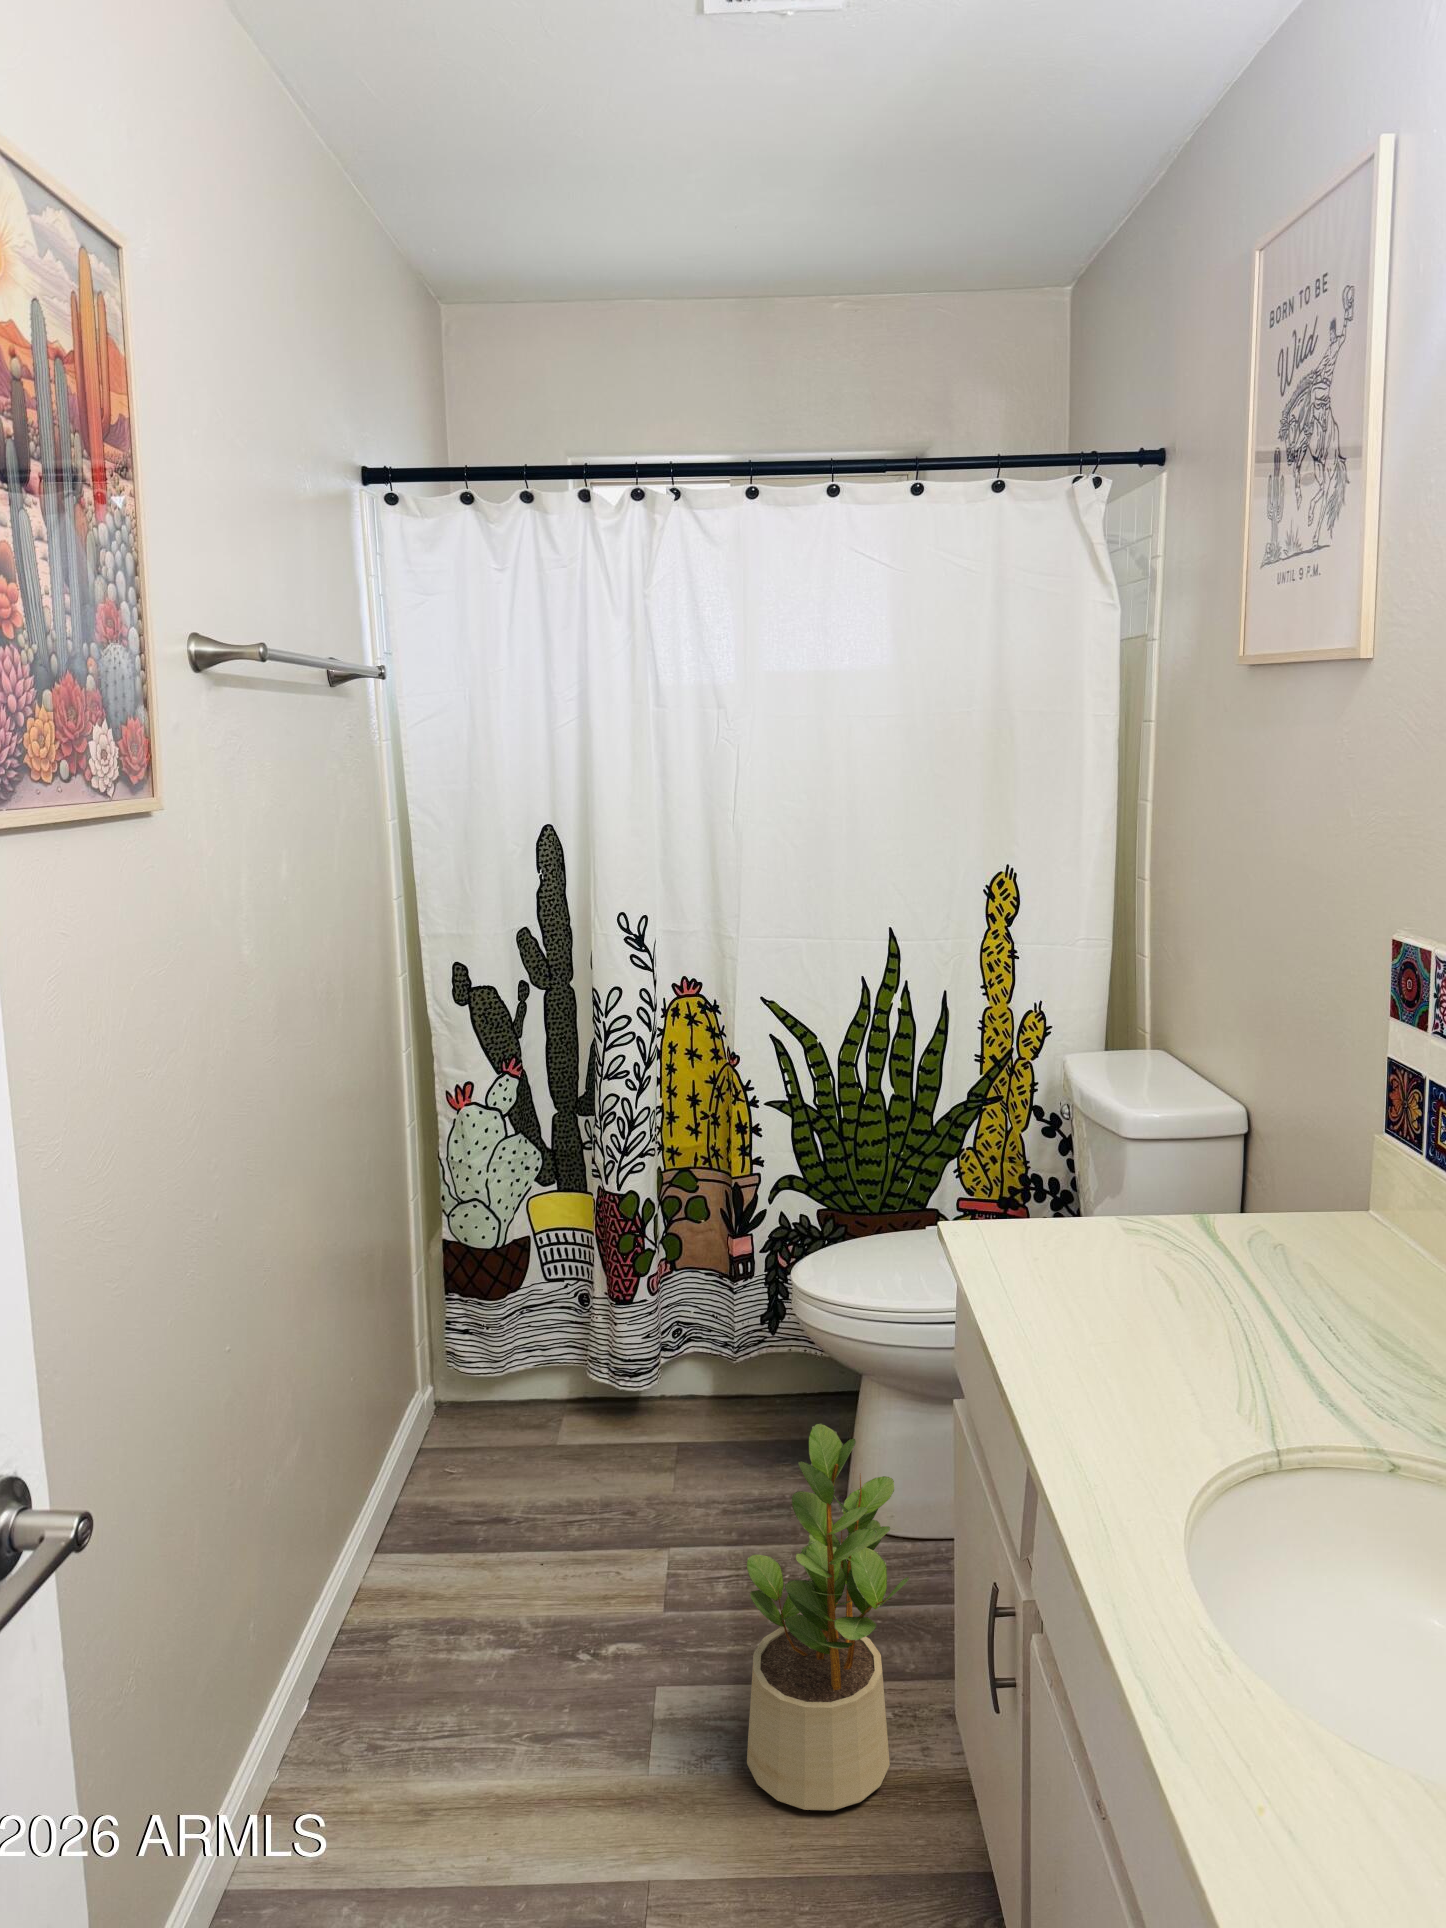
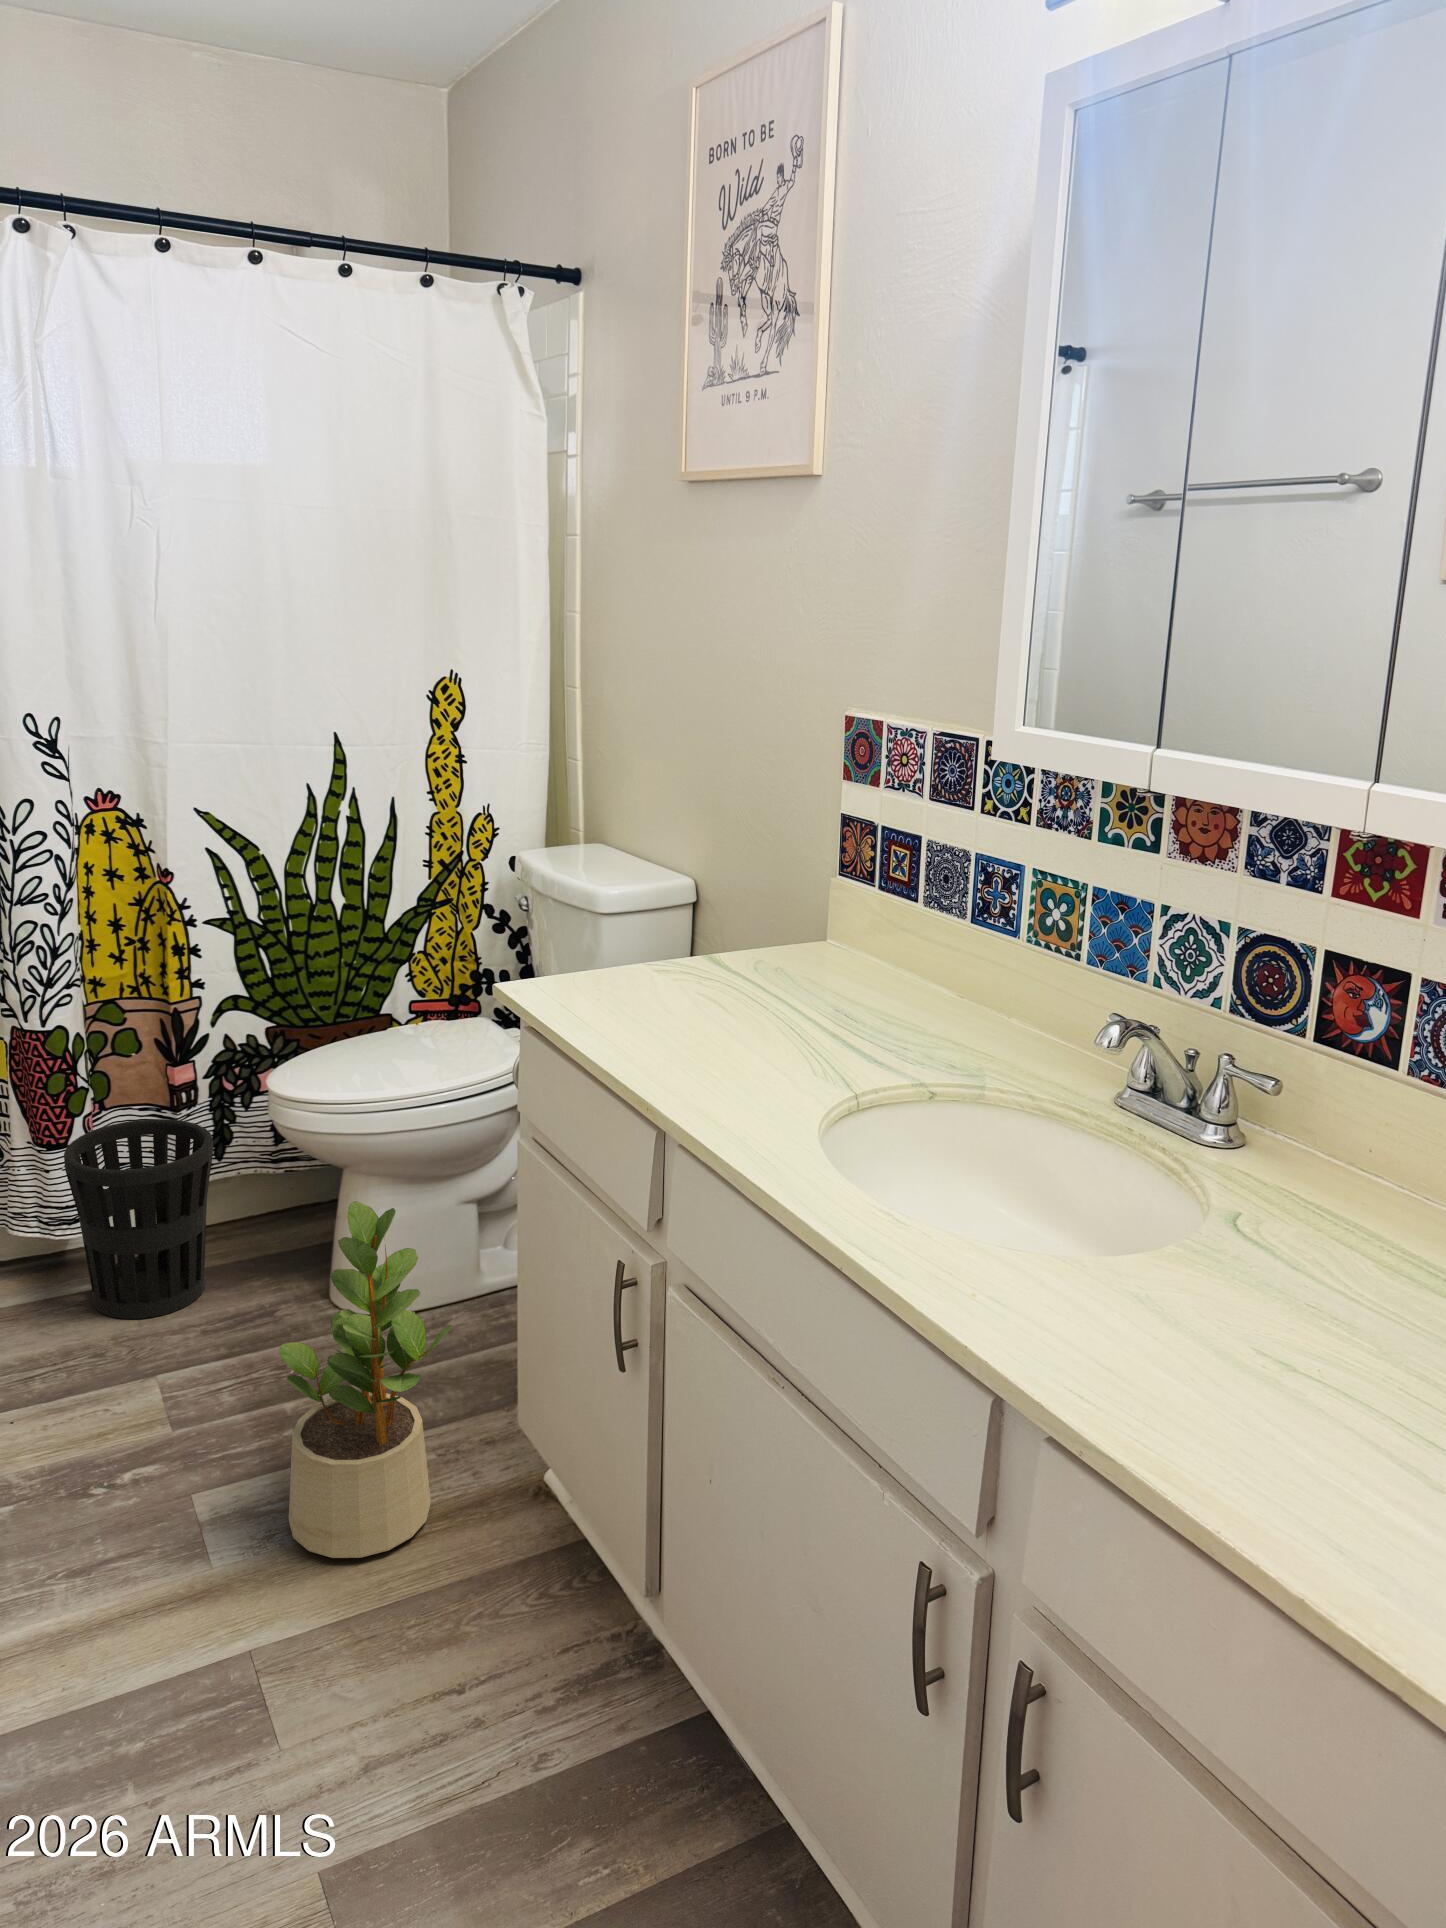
wastebasket: none [627,1286,756,1481] -> present [64,1119,213,1319]

